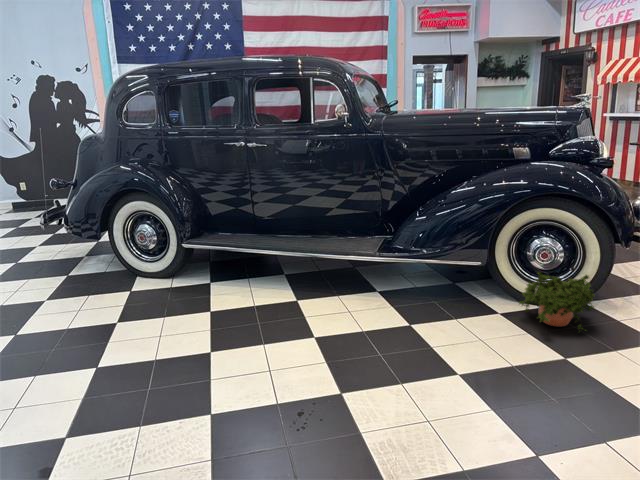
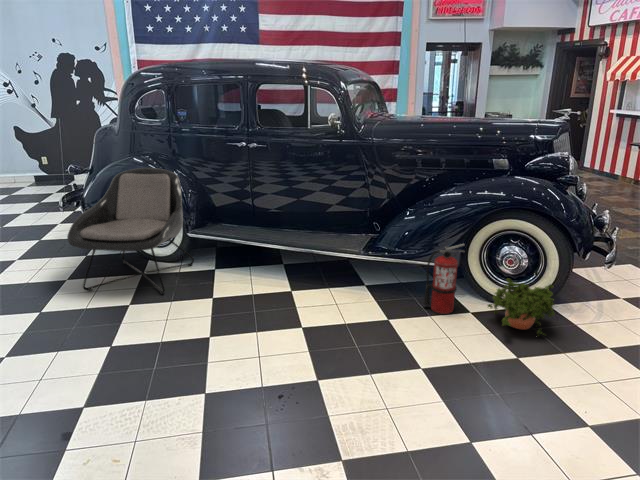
lounge chair: none [46,176,188,312] -> present [67,168,194,294]
fire extinguisher: none [446,236,489,315] -> present [424,244,465,314]

